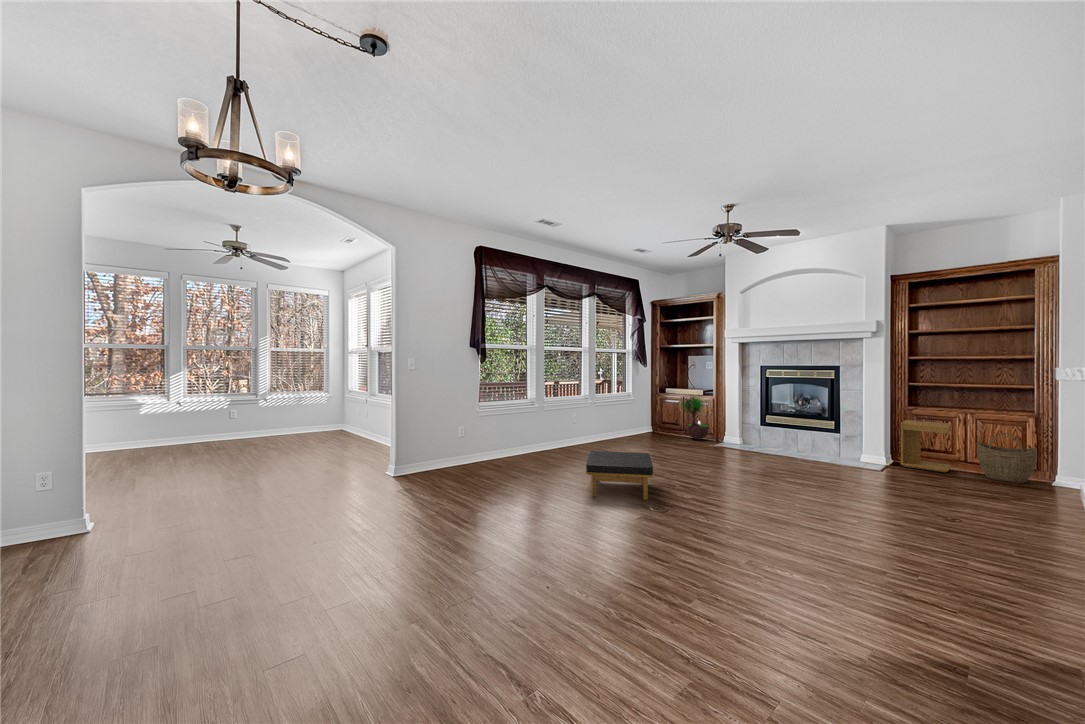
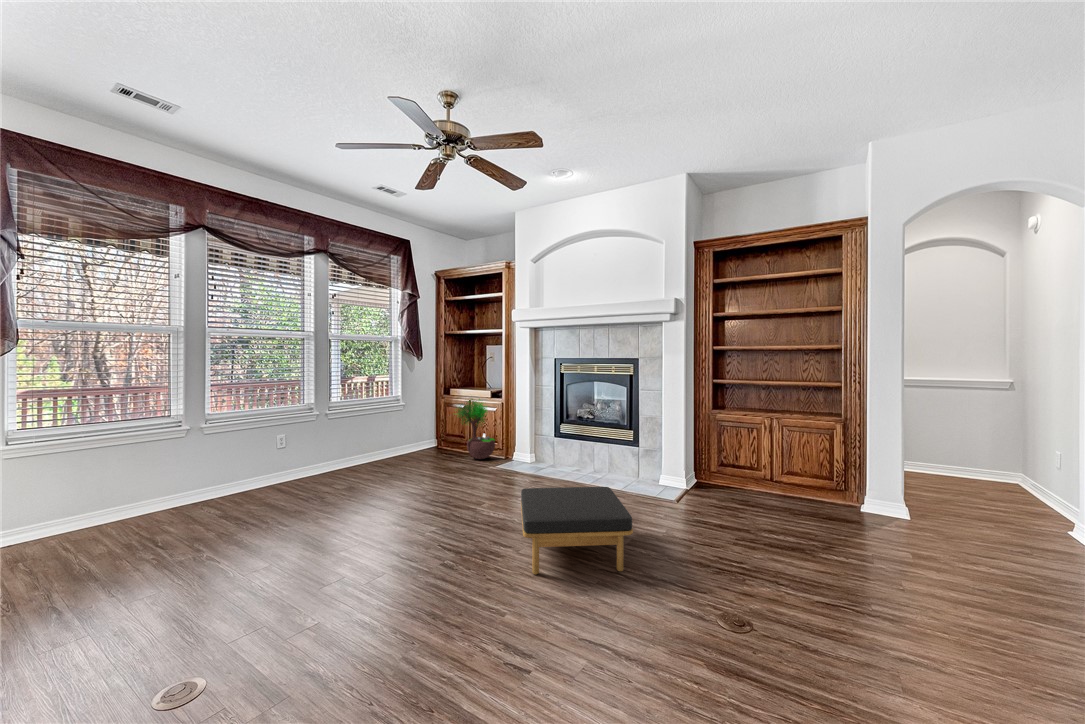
side table: present [901,420,952,472] -> none [701,428,757,498]
woven basket: present [977,433,1037,483] -> none [782,443,843,510]
ottoman: present [586,451,654,500] -> present [521,487,633,575]

